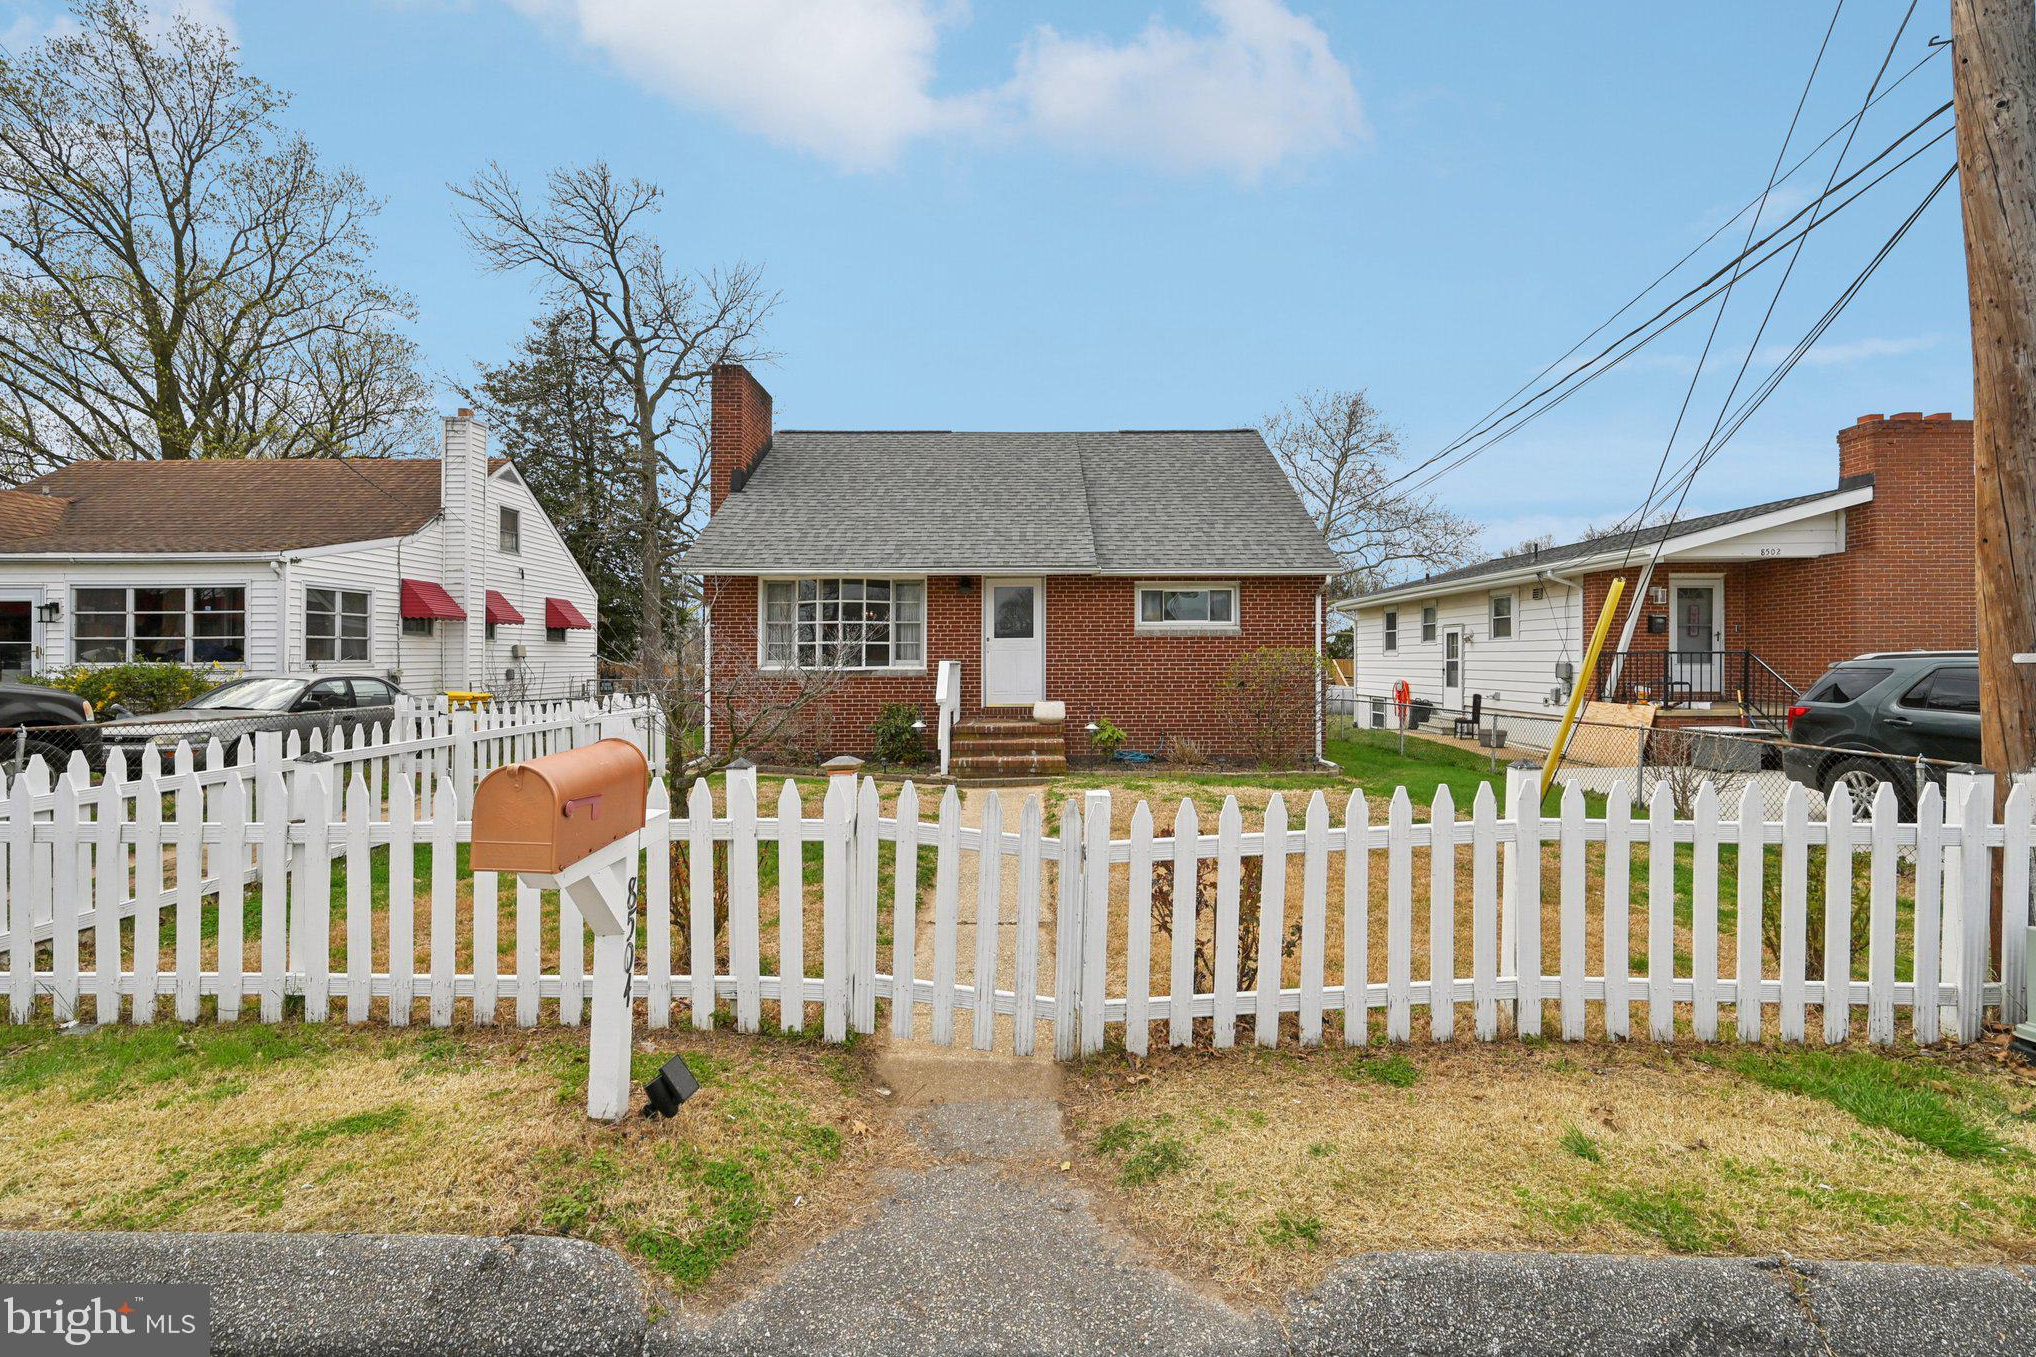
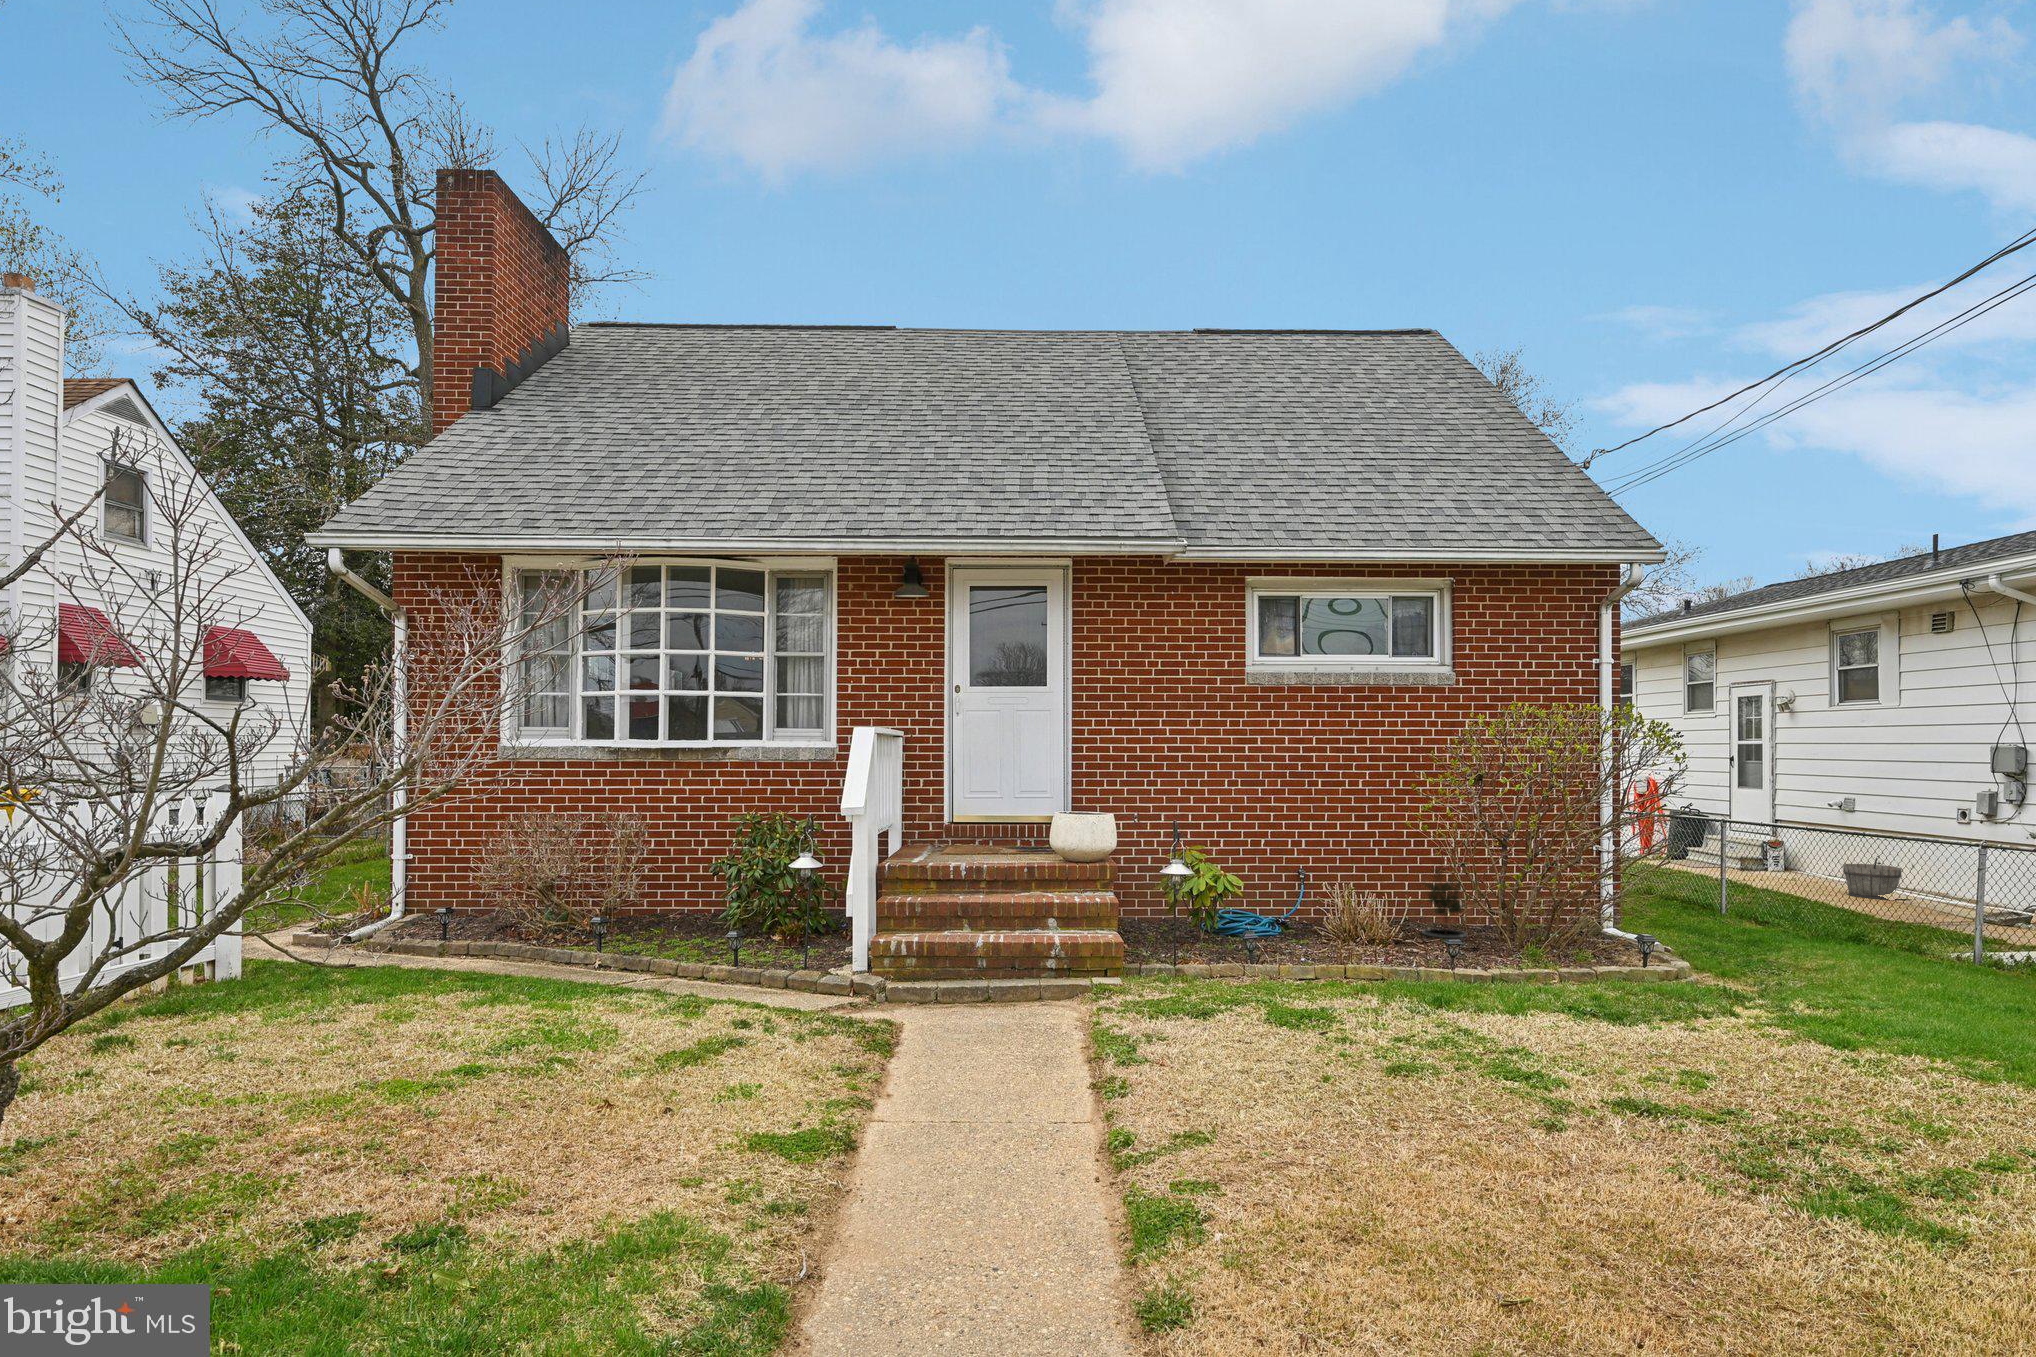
chair: present [1454,694,1482,740] -> none [1773,800,1827,882]
potted tree: none [1221,724,1245,763] -> present [1423,863,1466,938]

